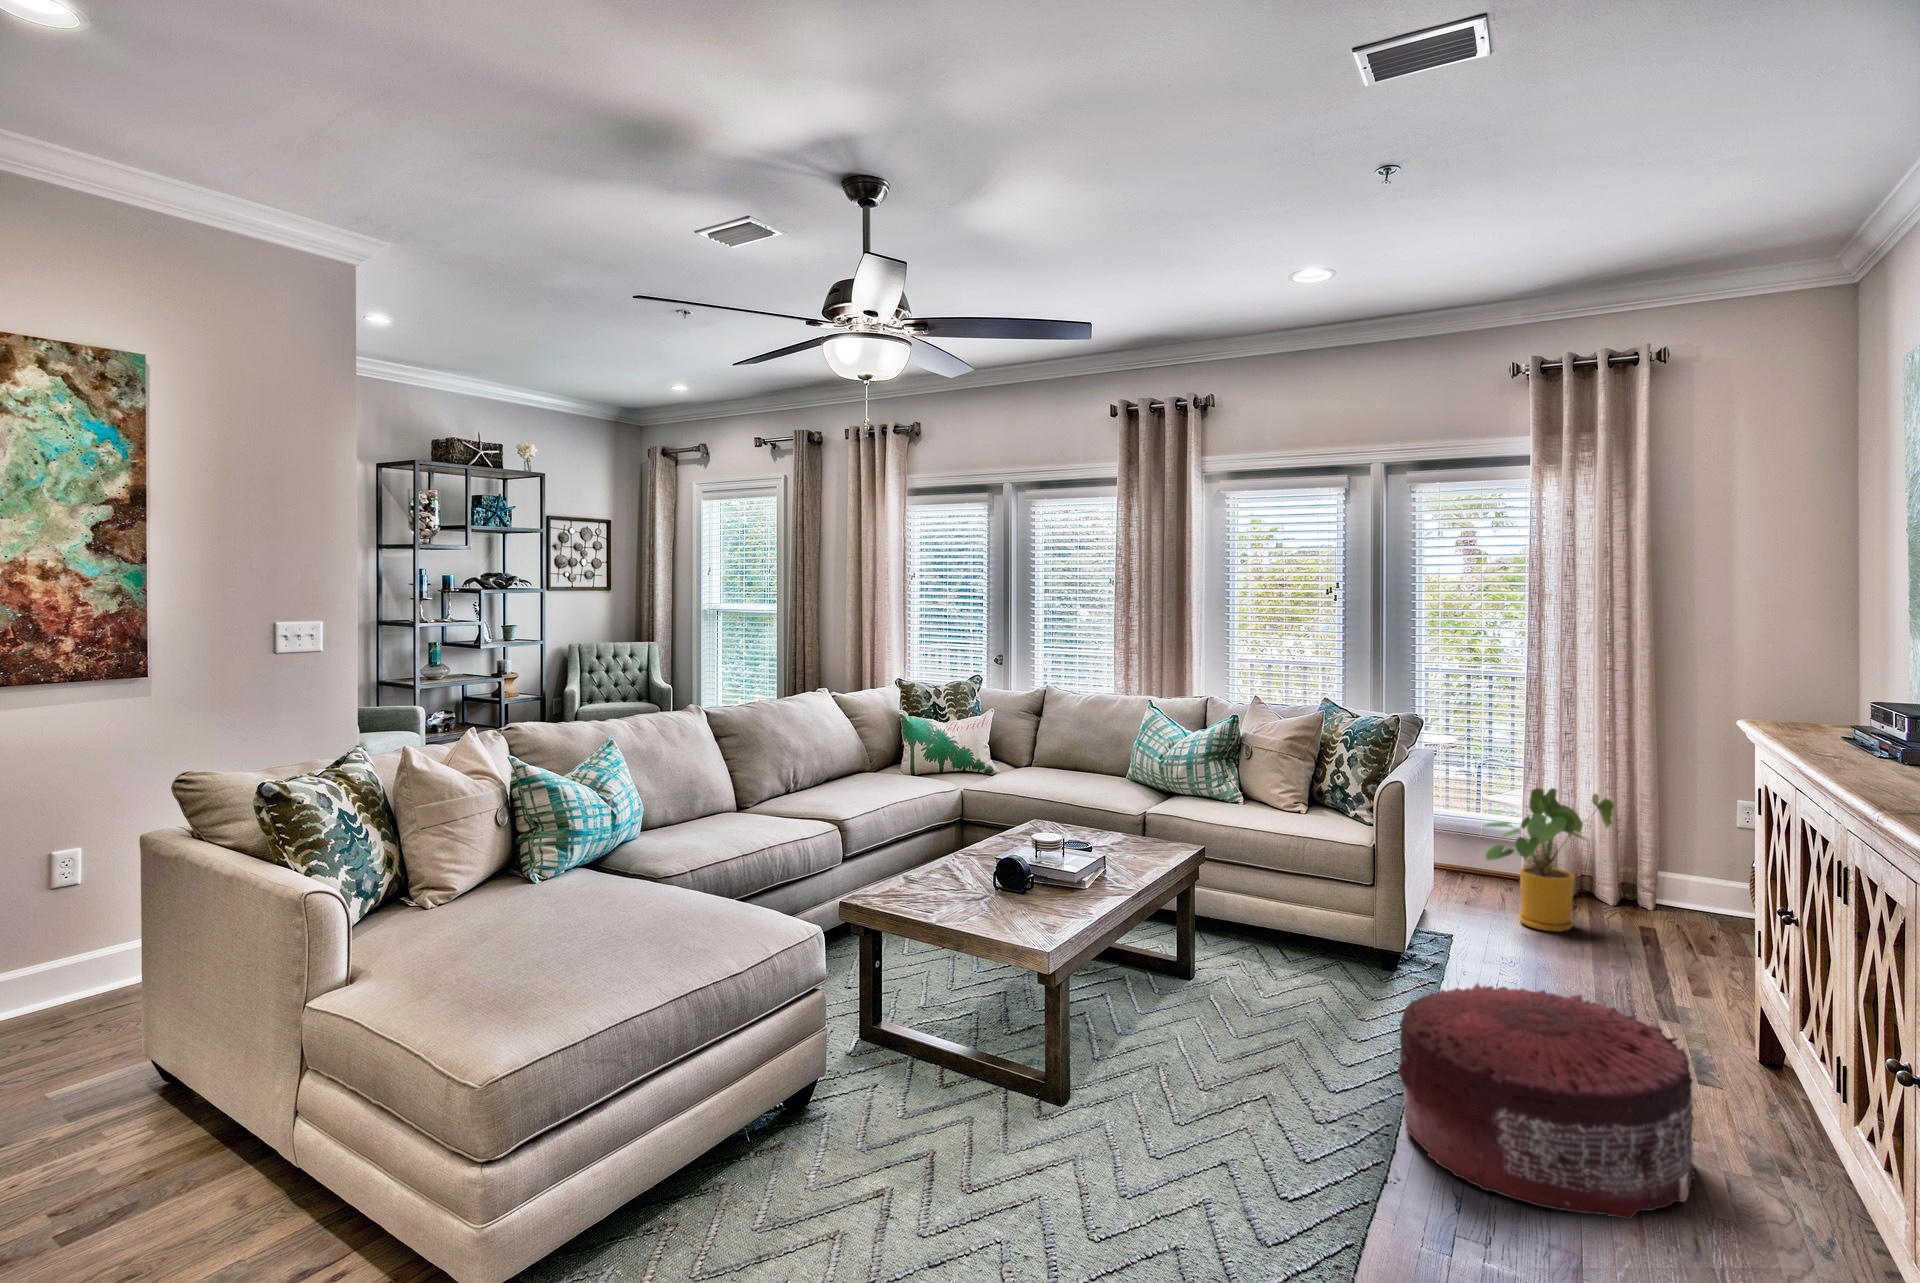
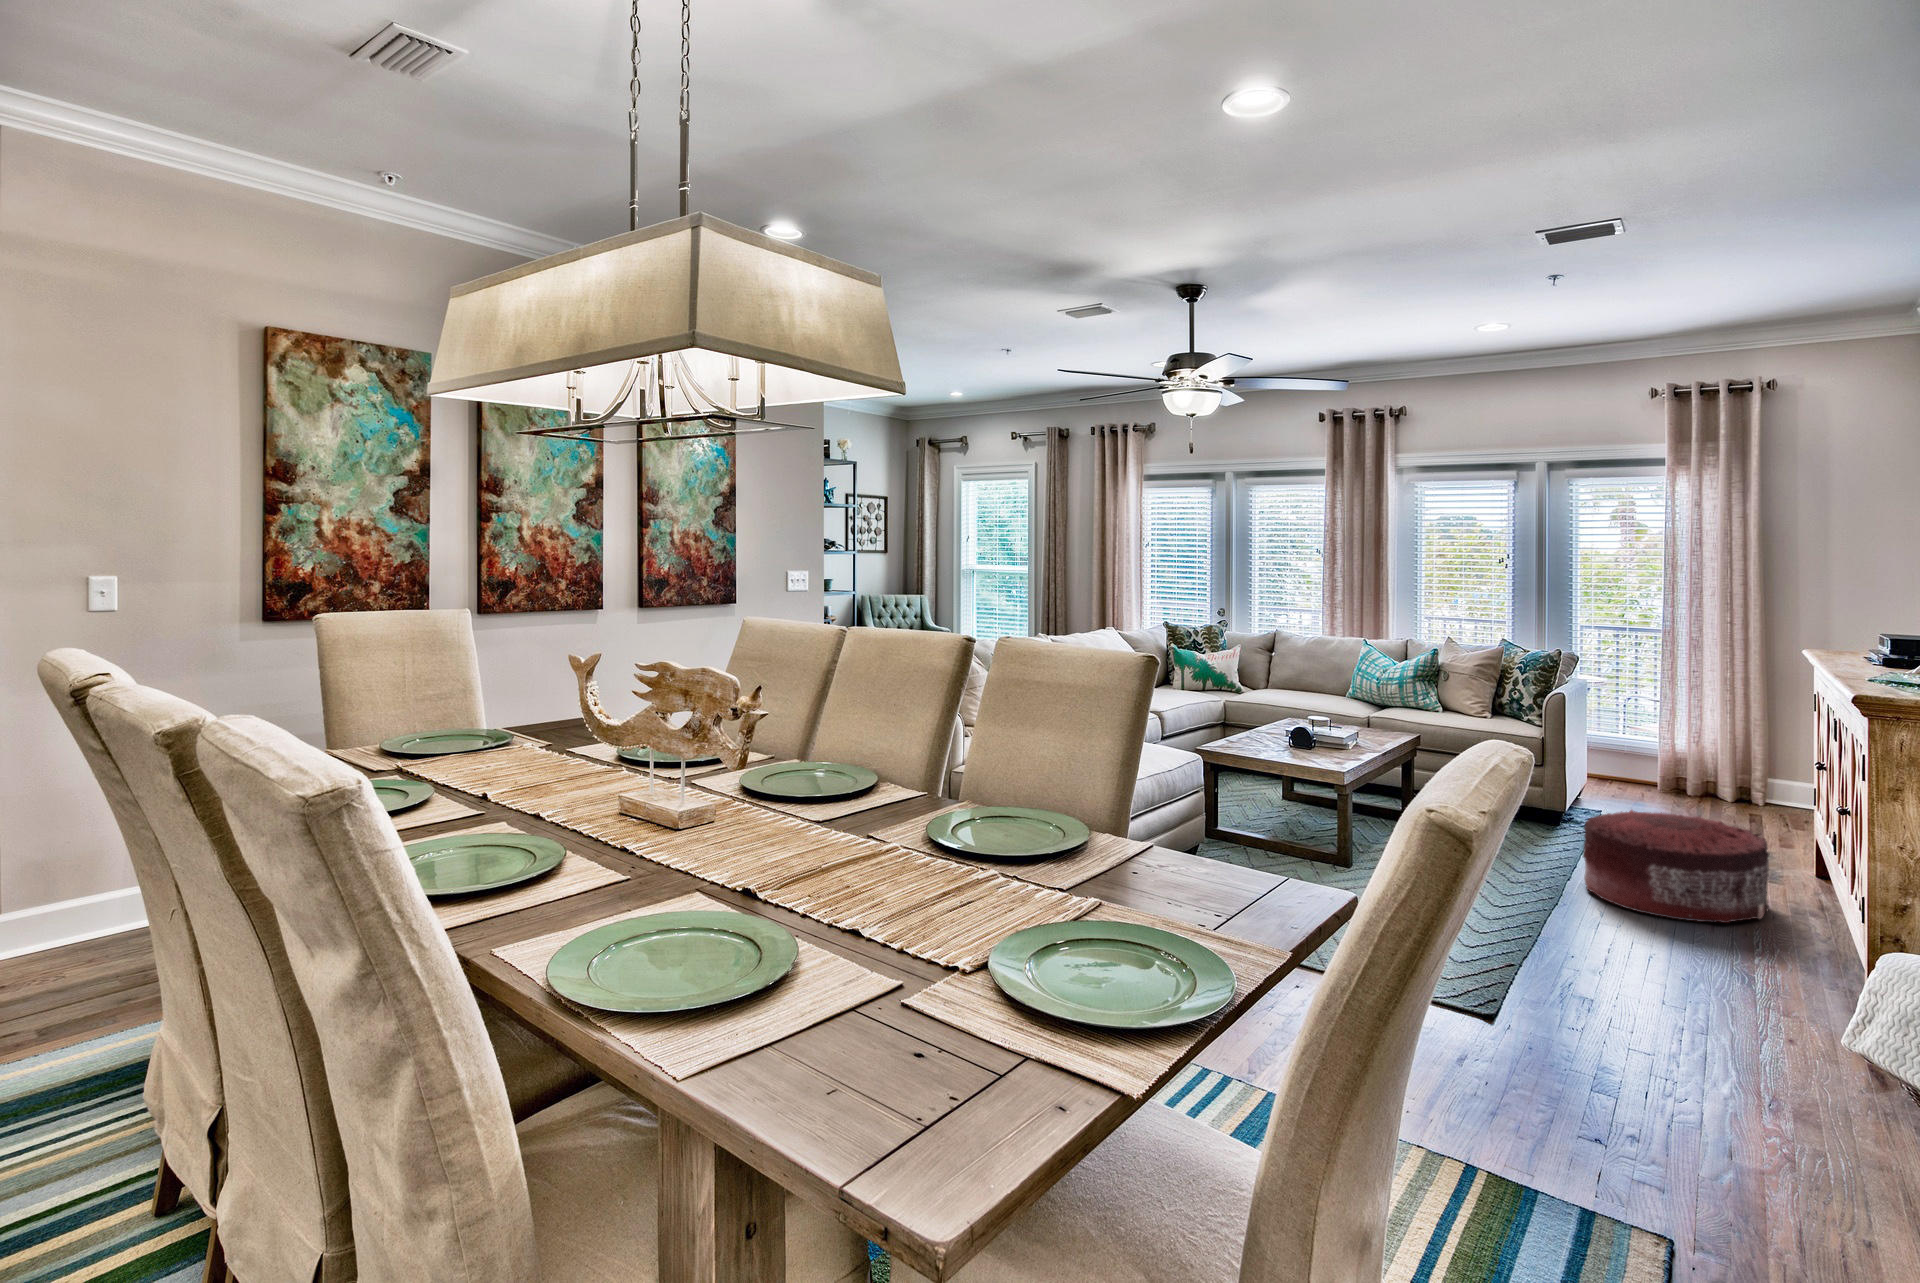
house plant: present [1484,788,1614,932] -> none [1619,705,1724,806]

